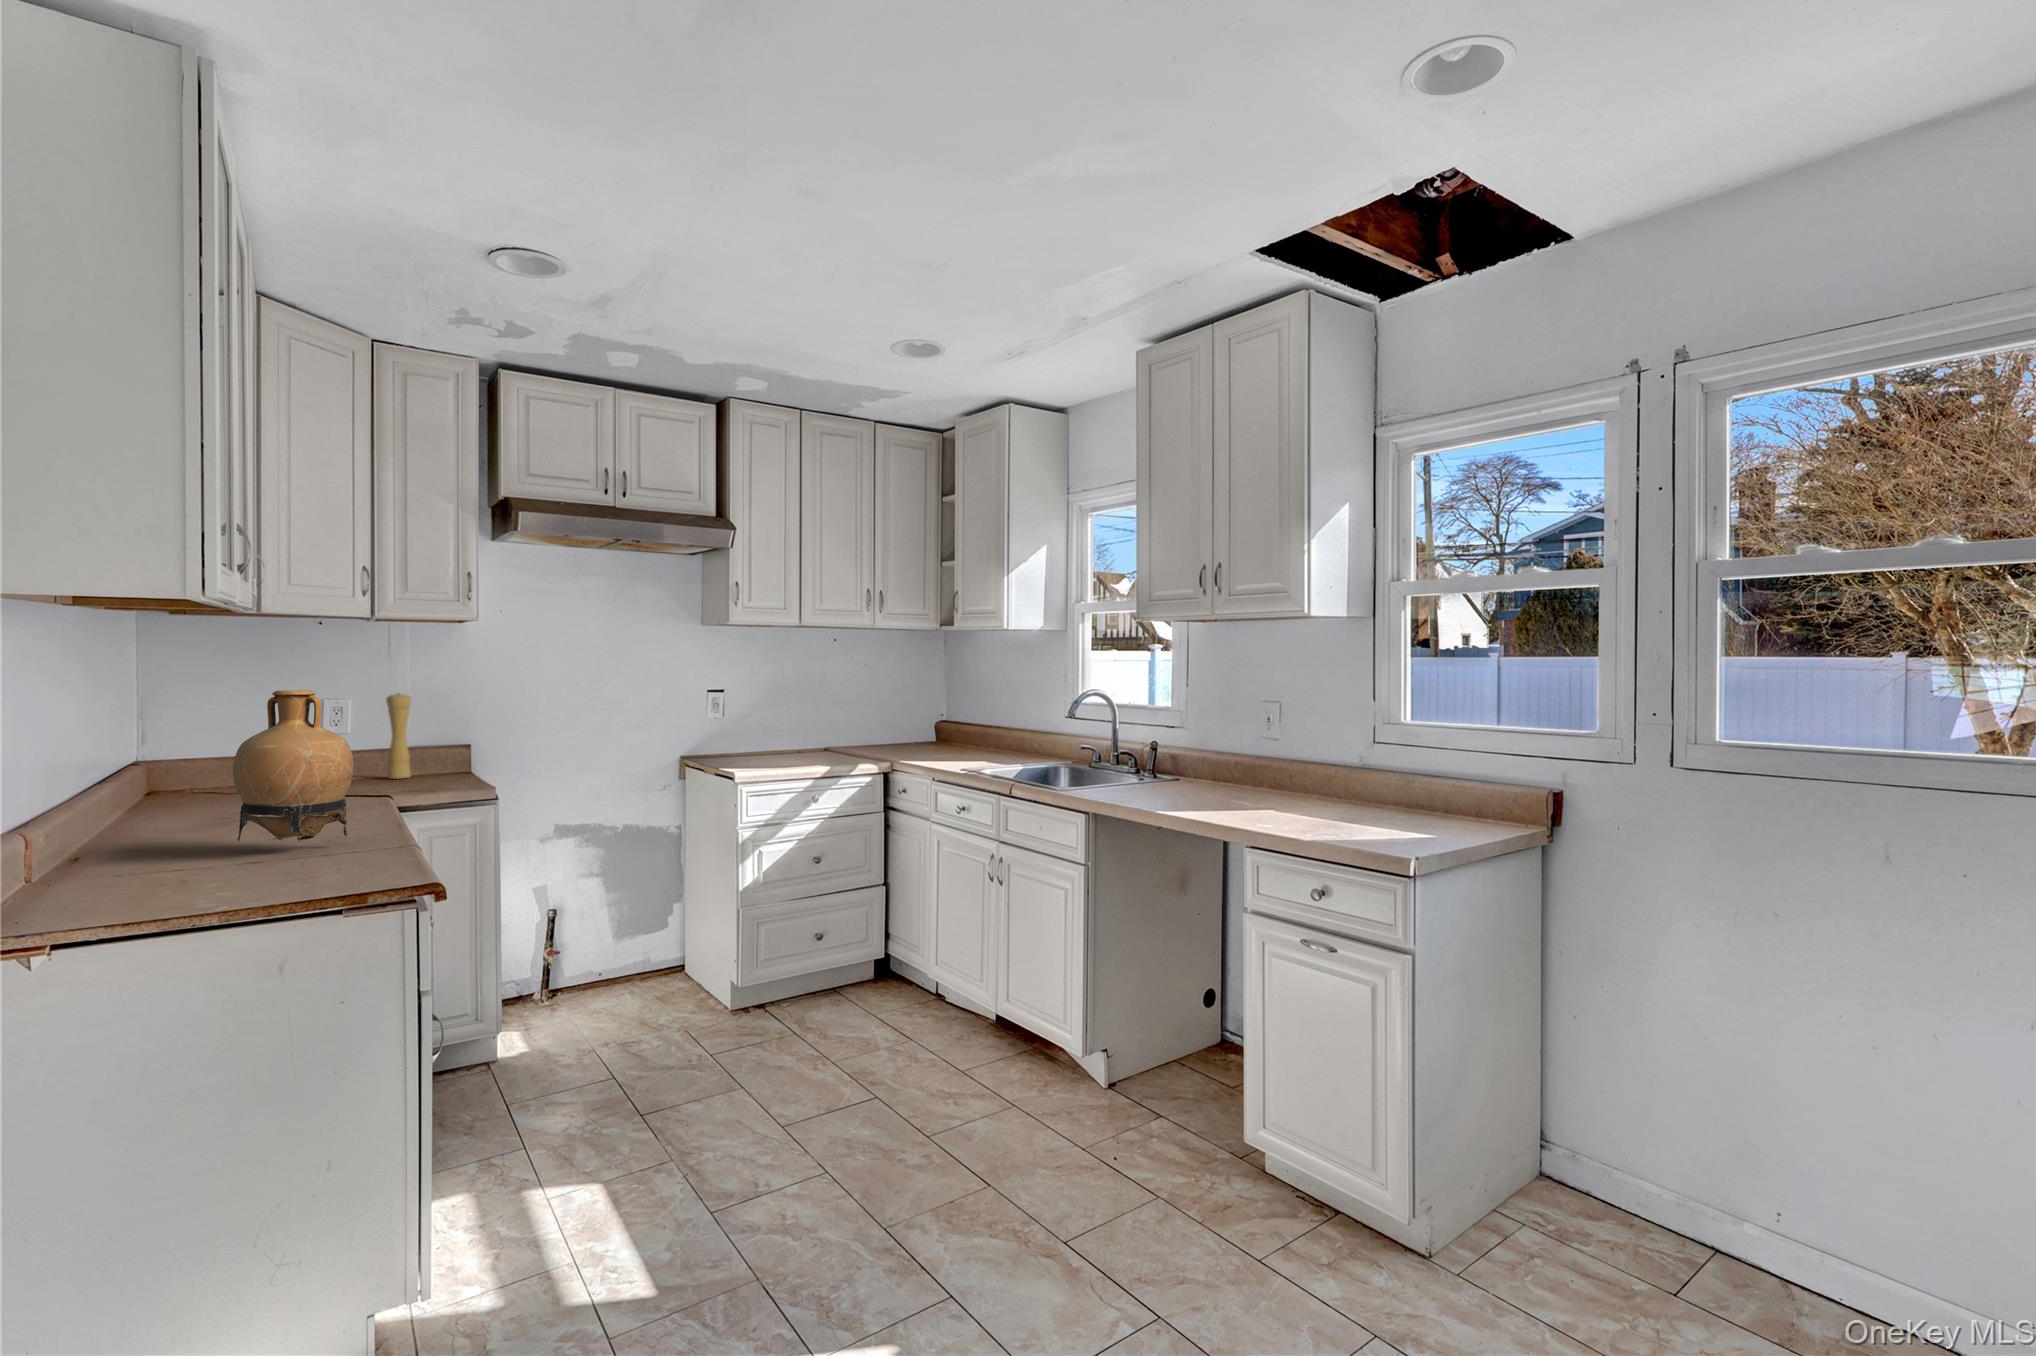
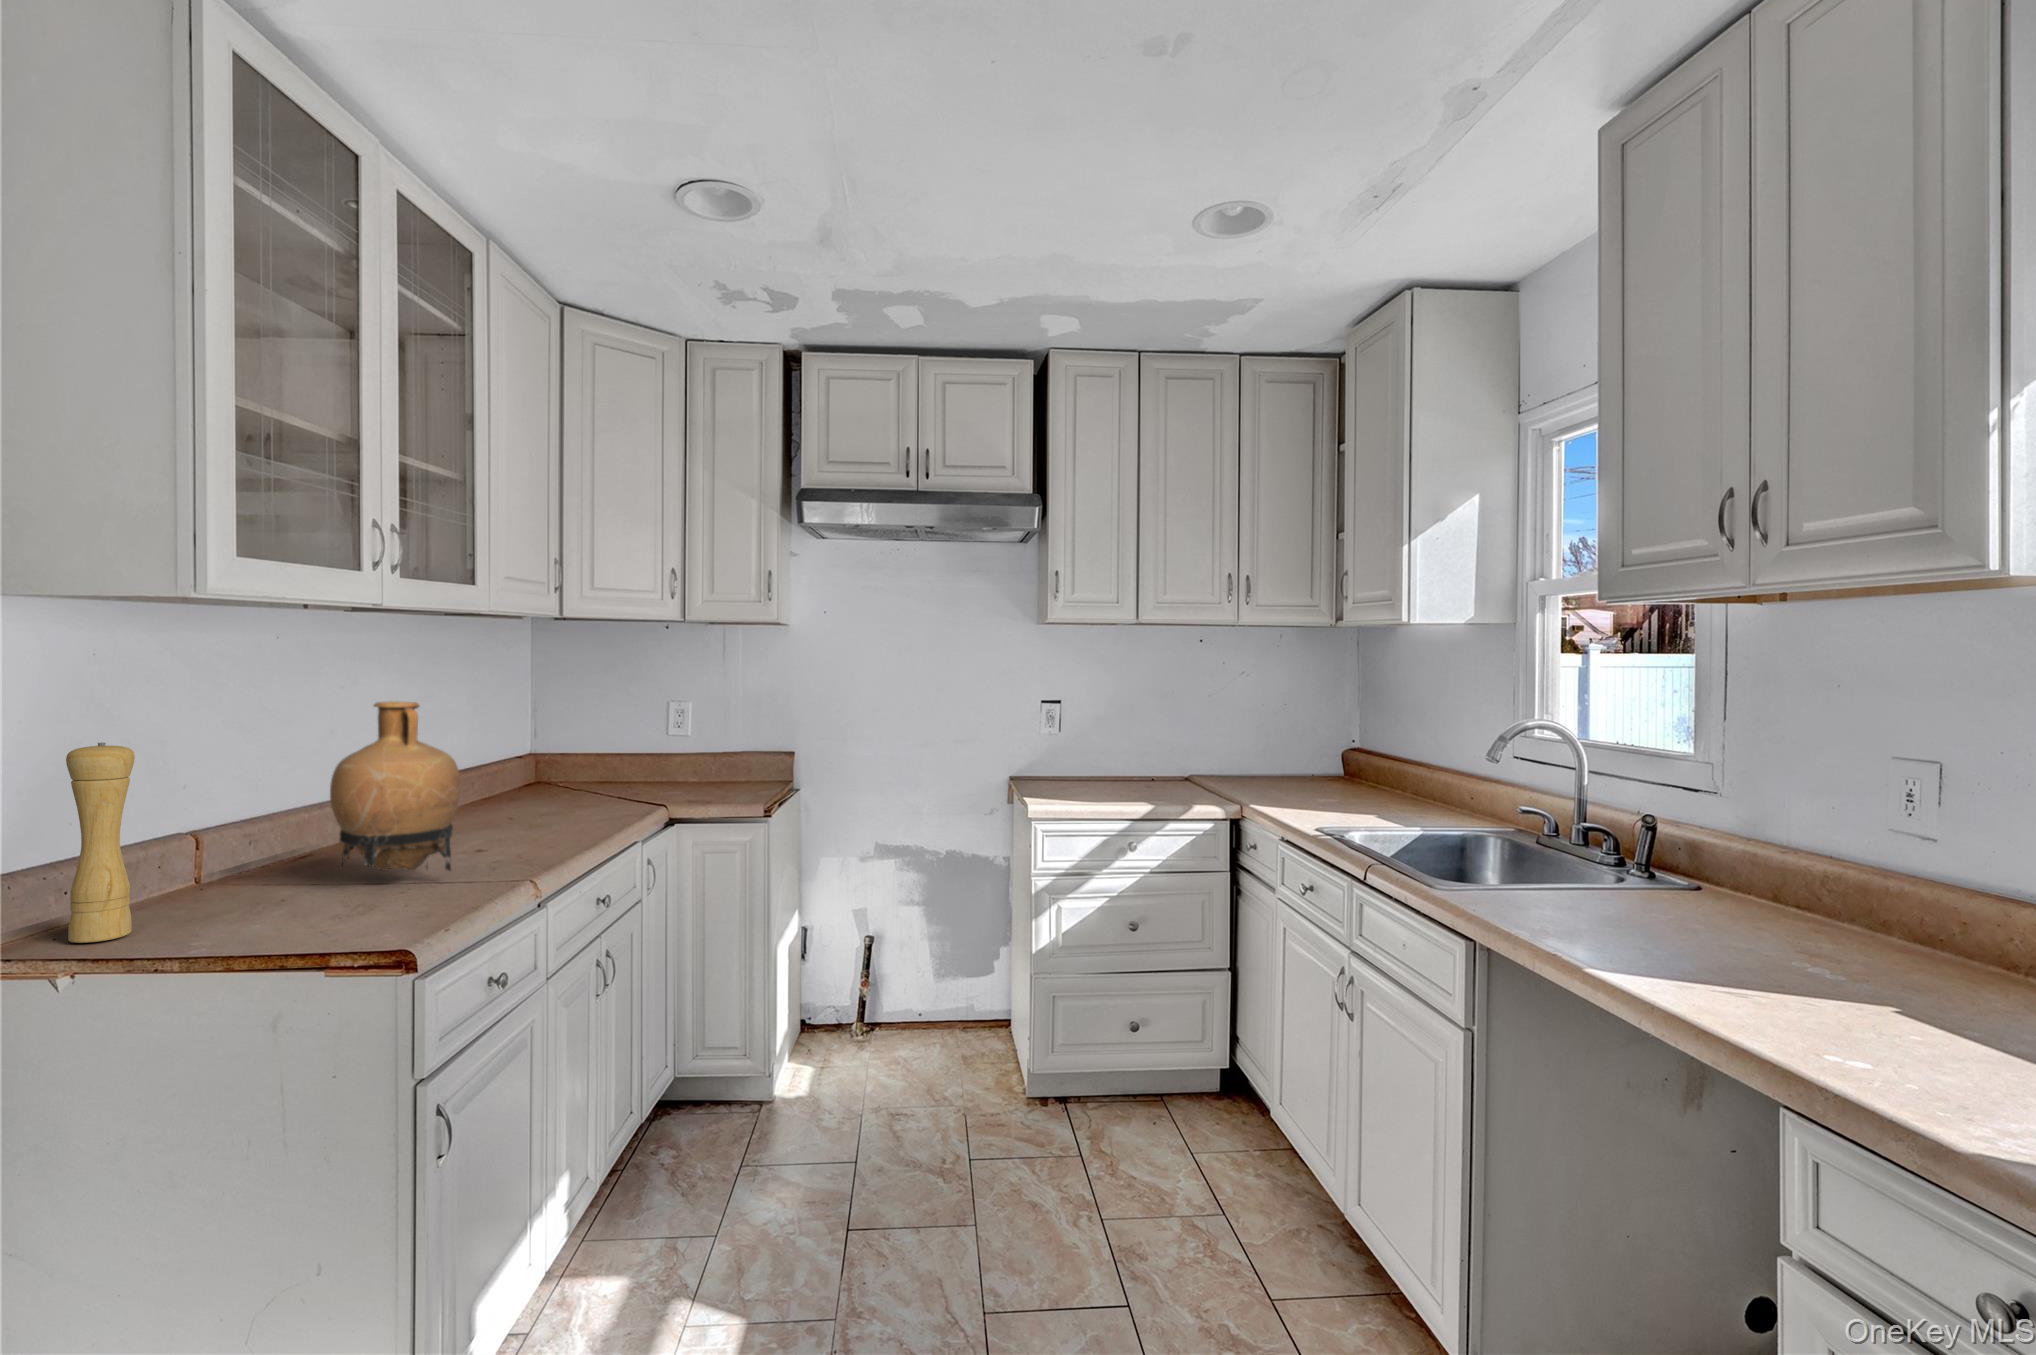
pepper mill: present [386,693,411,779] -> present [66,743,135,943]

